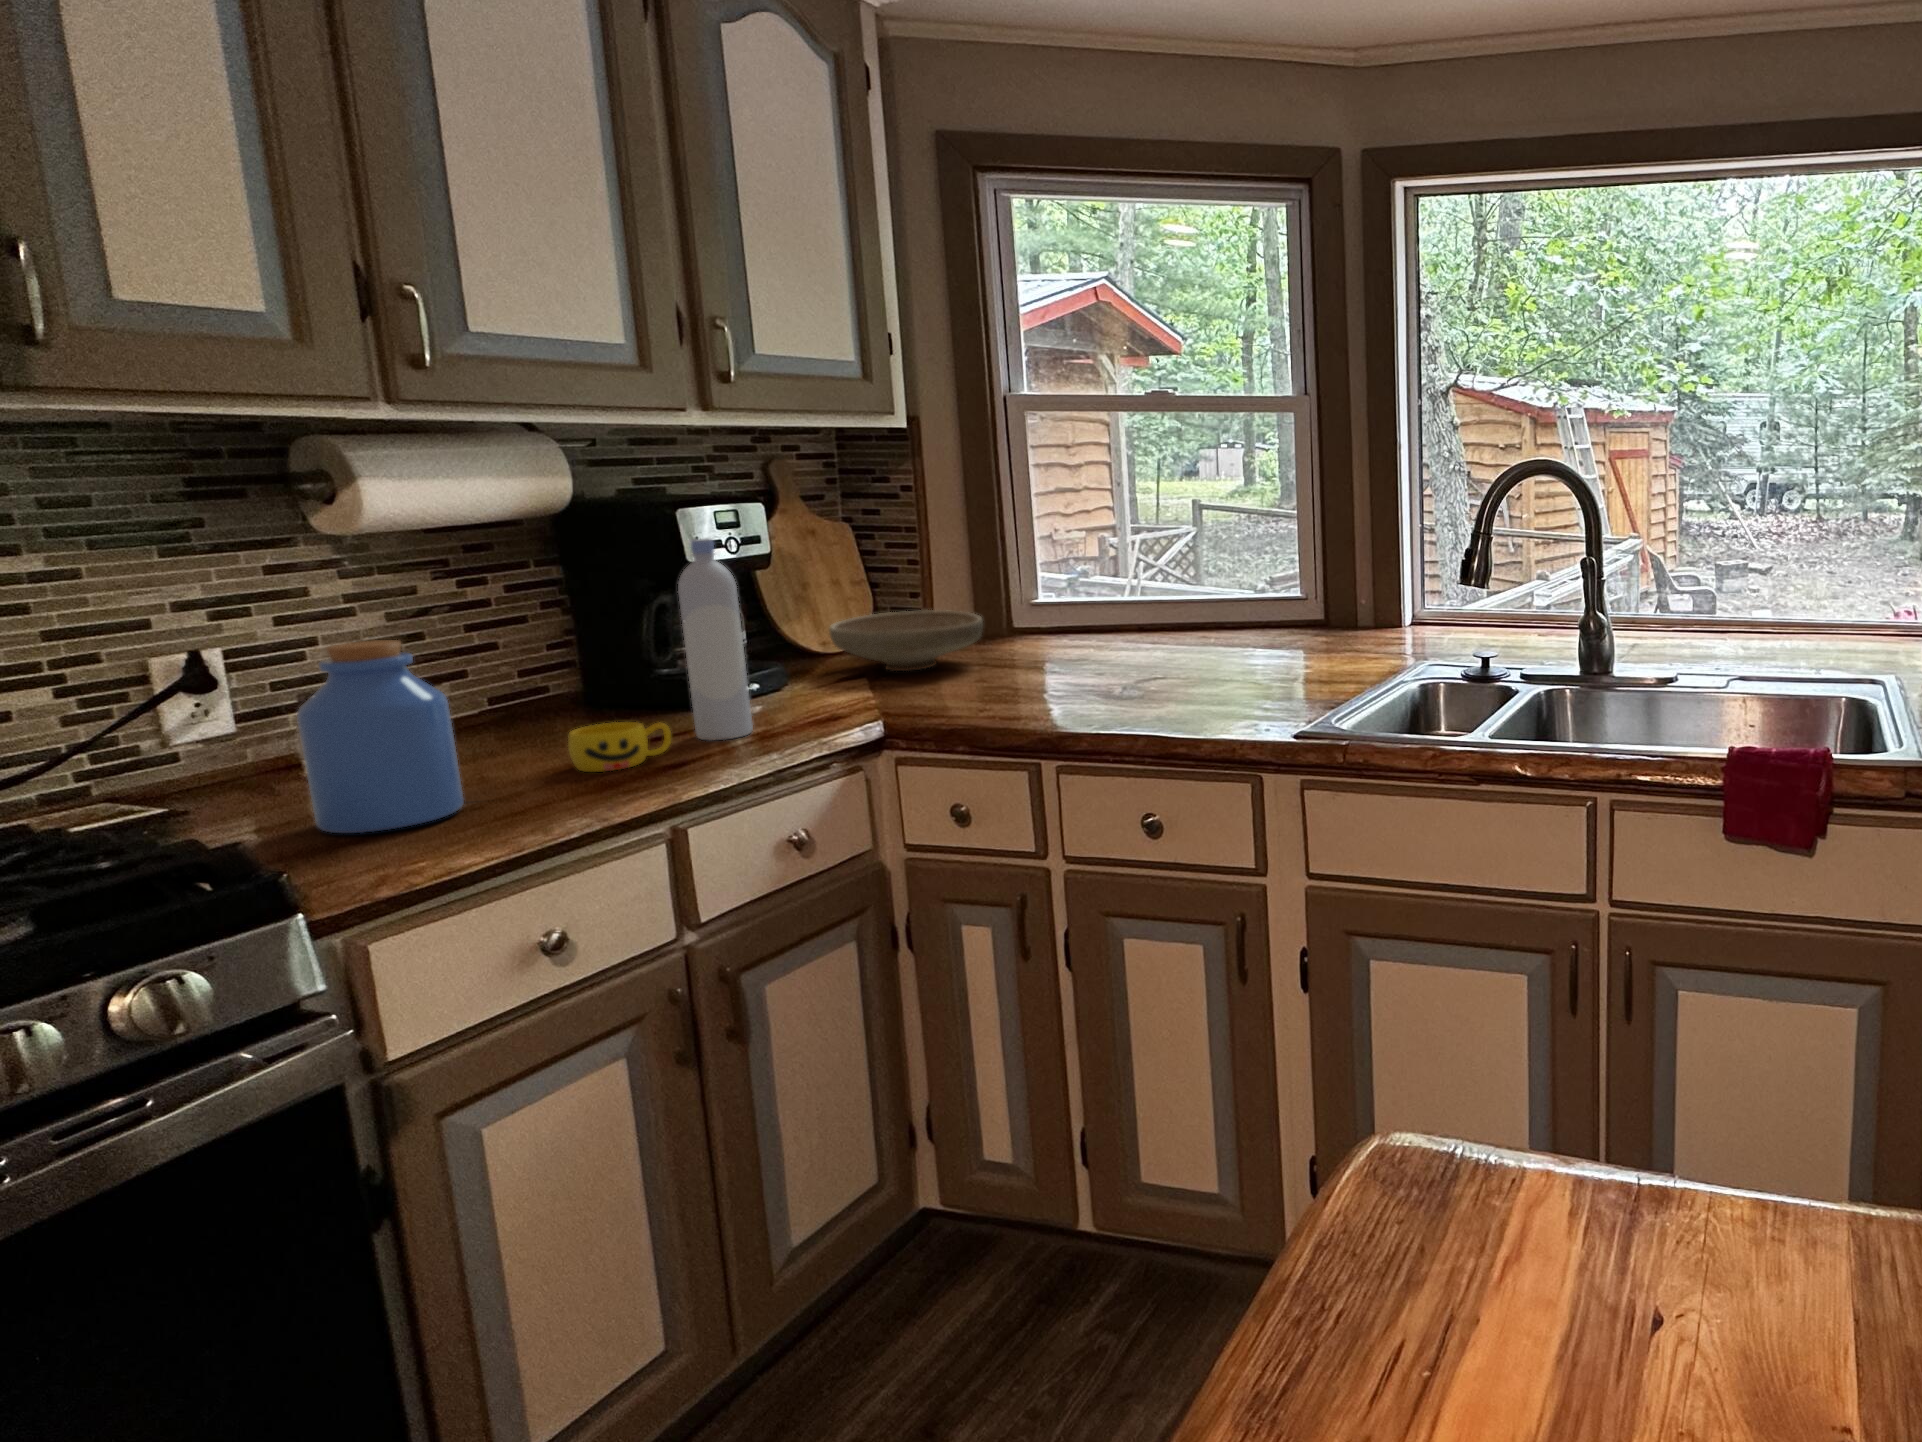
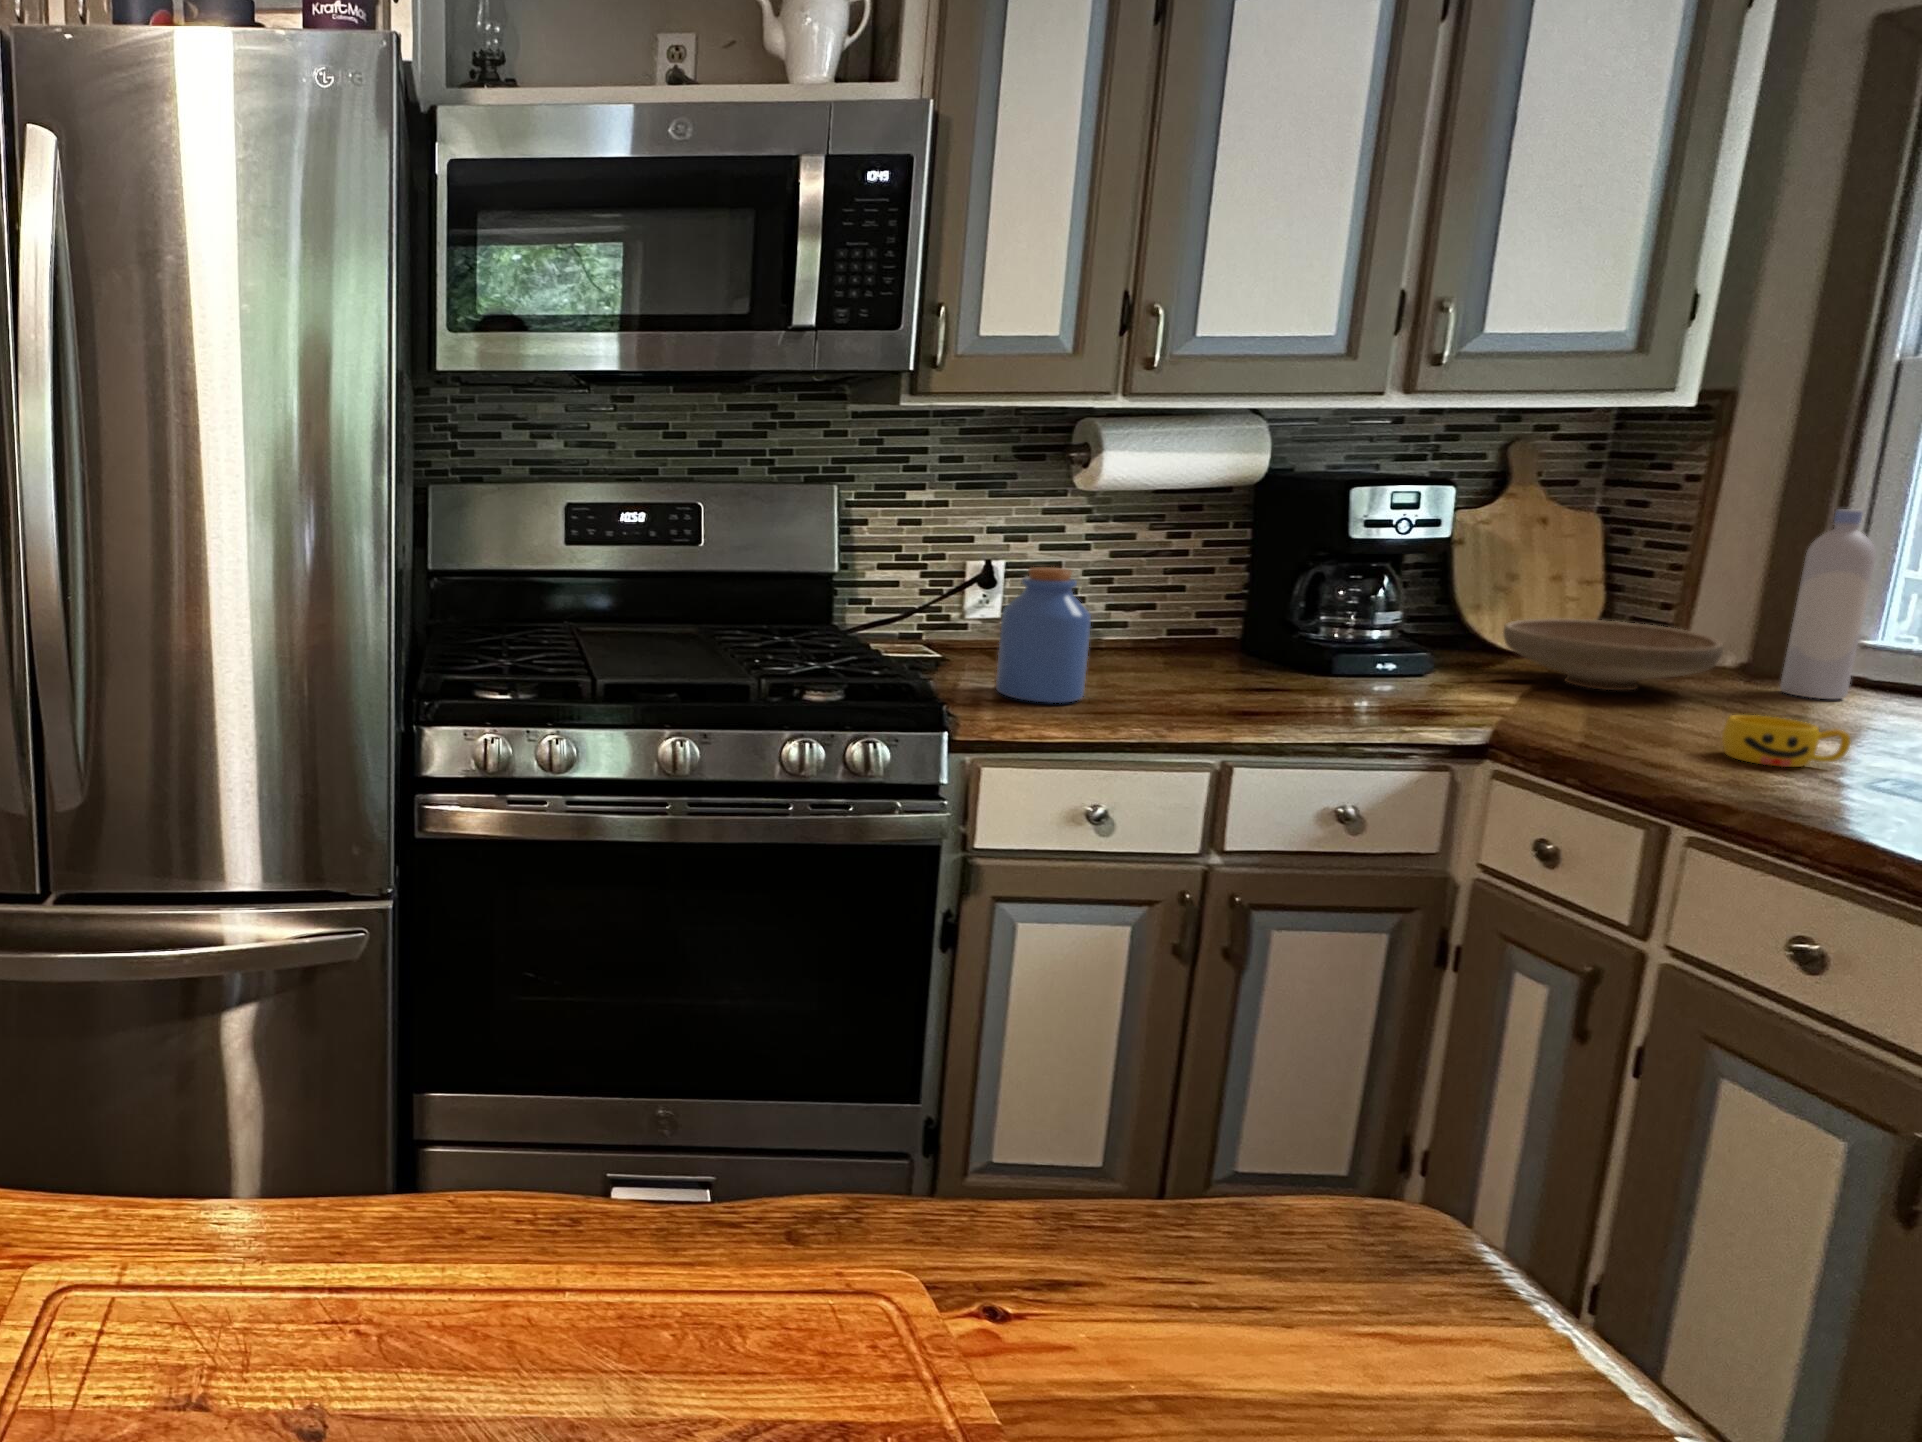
bottle: present [678,538,753,741] -> present [1780,509,1876,699]
cup: present [568,722,671,772] -> present [1722,715,1851,767]

